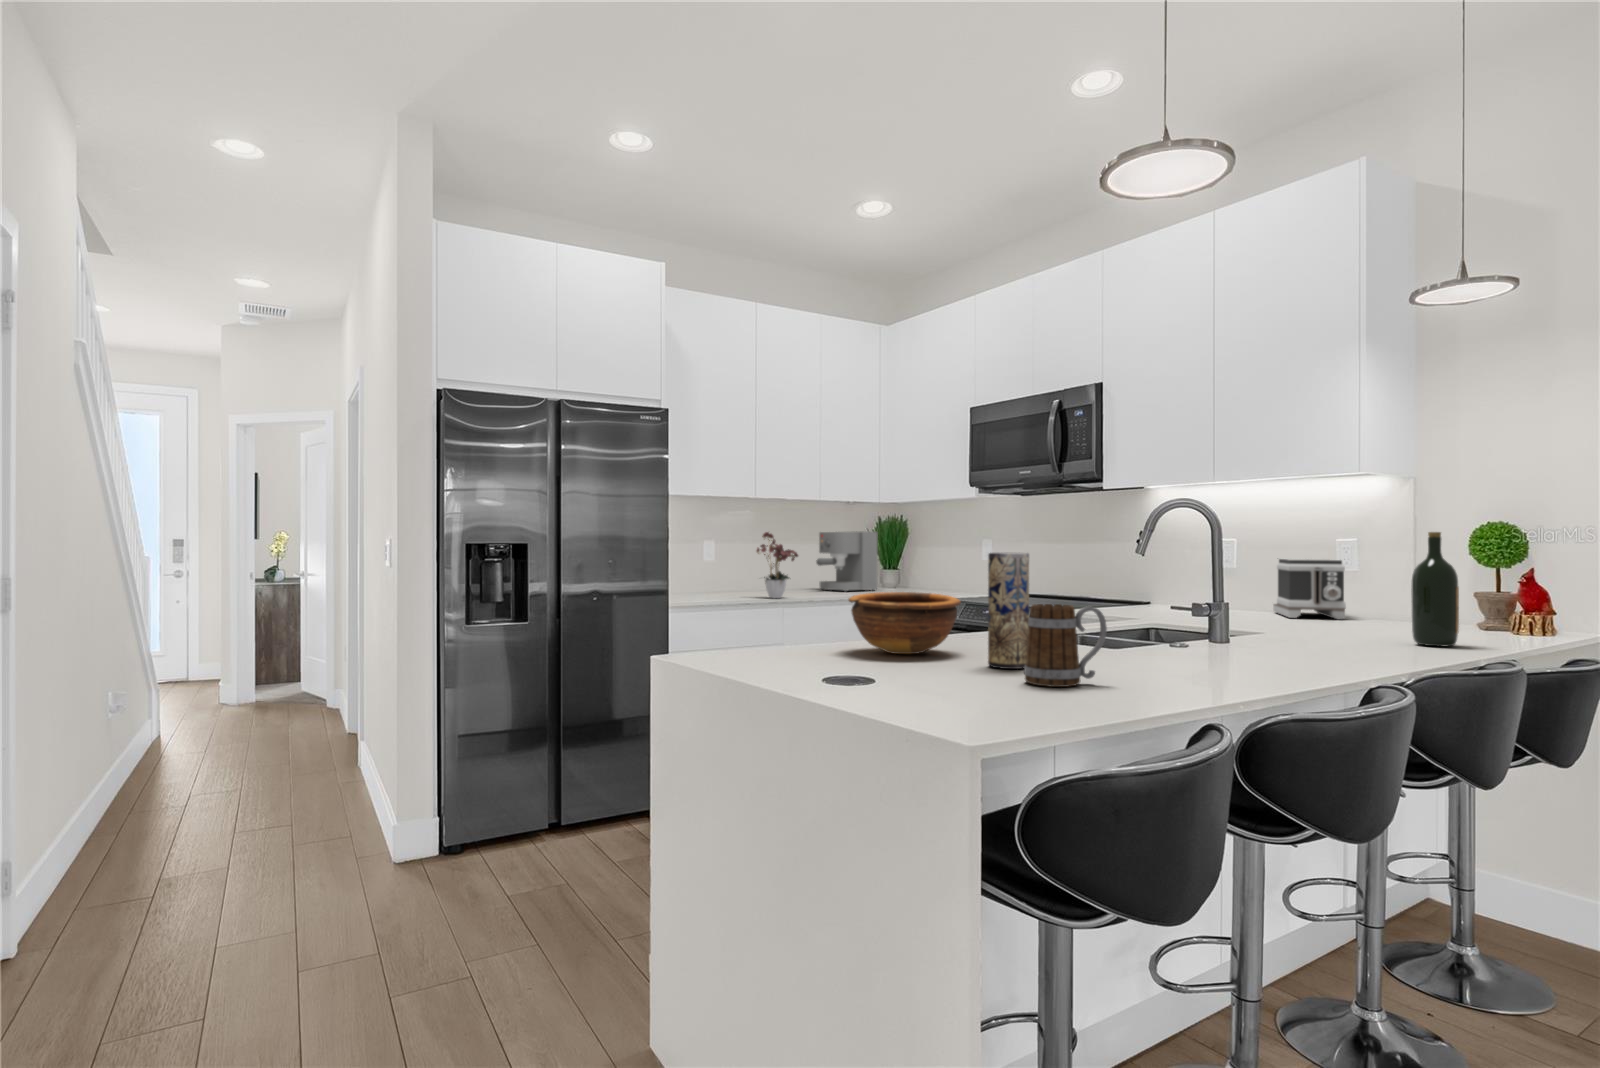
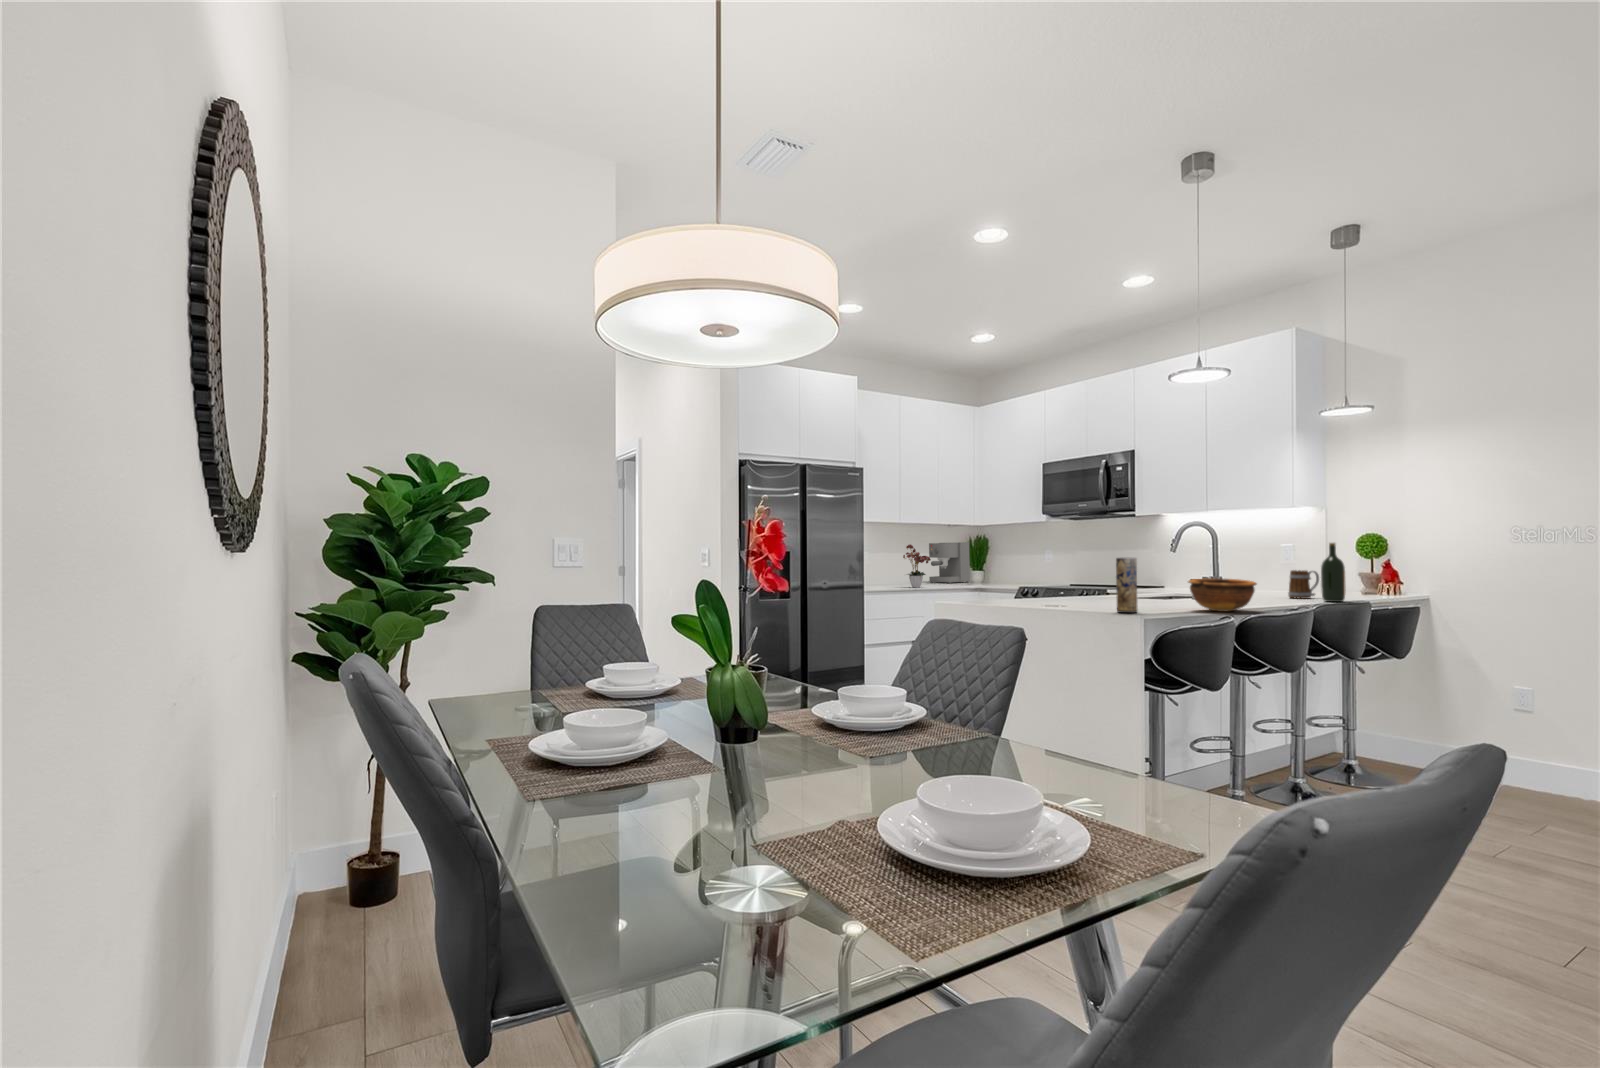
toaster: present [1273,559,1346,619] -> none [1242,557,1287,592]
bowl: present [849,592,961,654] -> present [1188,578,1257,611]
mug: present [1024,604,1107,687] -> present [1288,570,1319,599]

